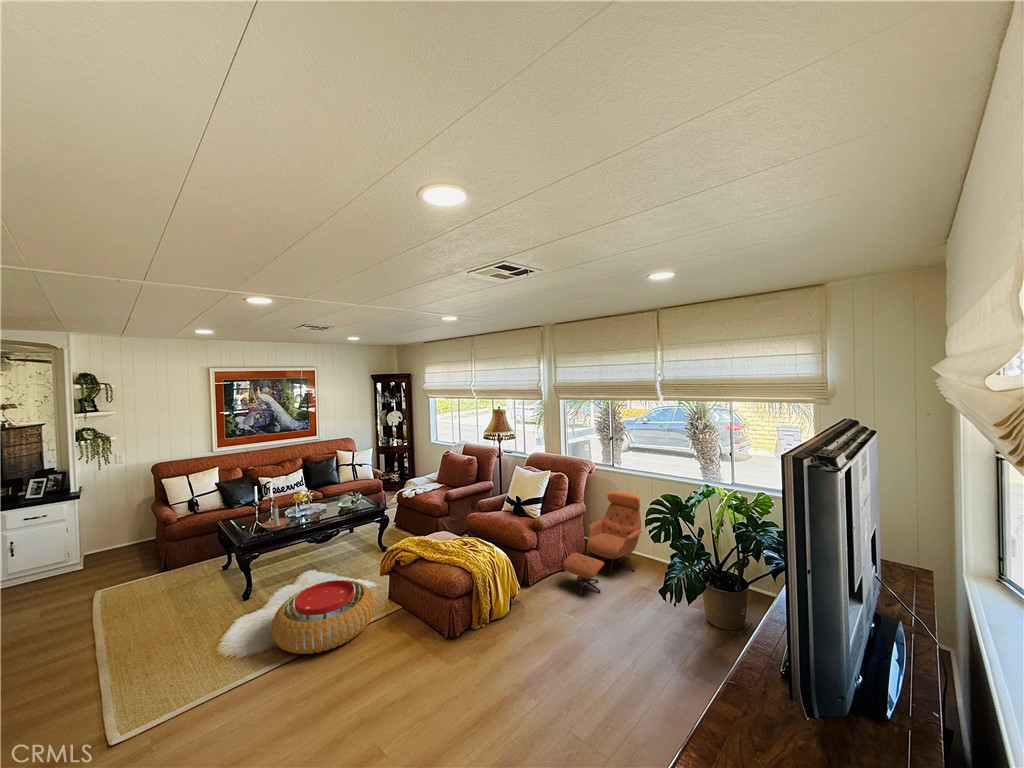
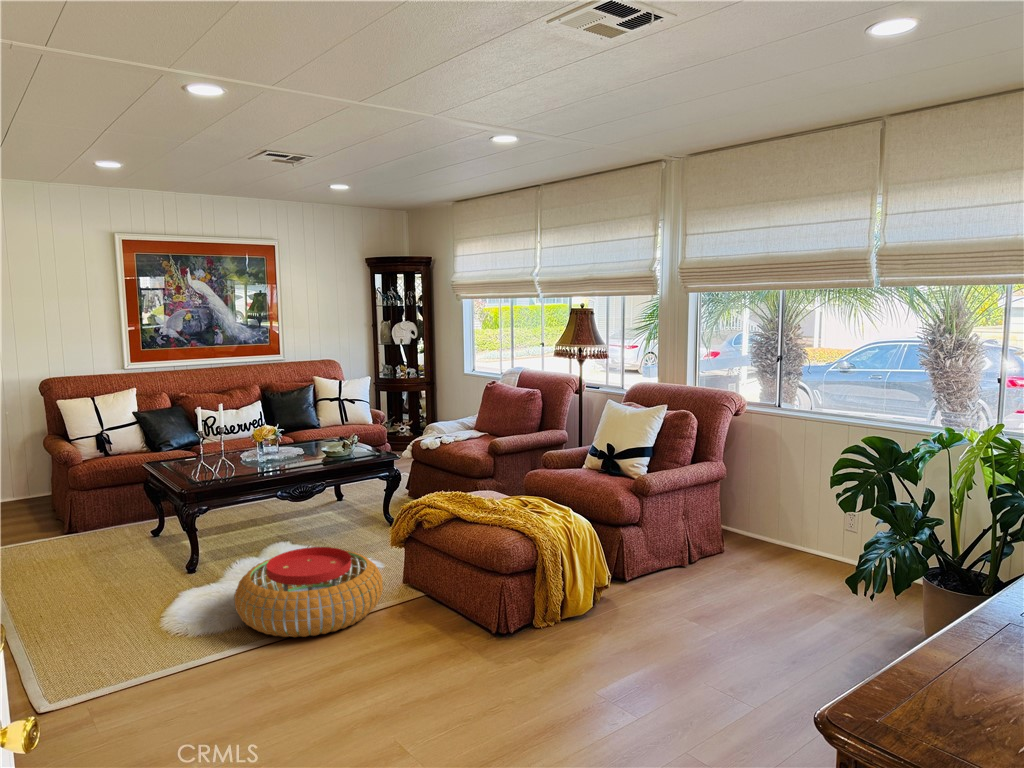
lounge chair: present [563,491,641,595] -> none [684,446,825,599]
candle holder: present [261,501,290,531] -> none [209,430,251,475]

